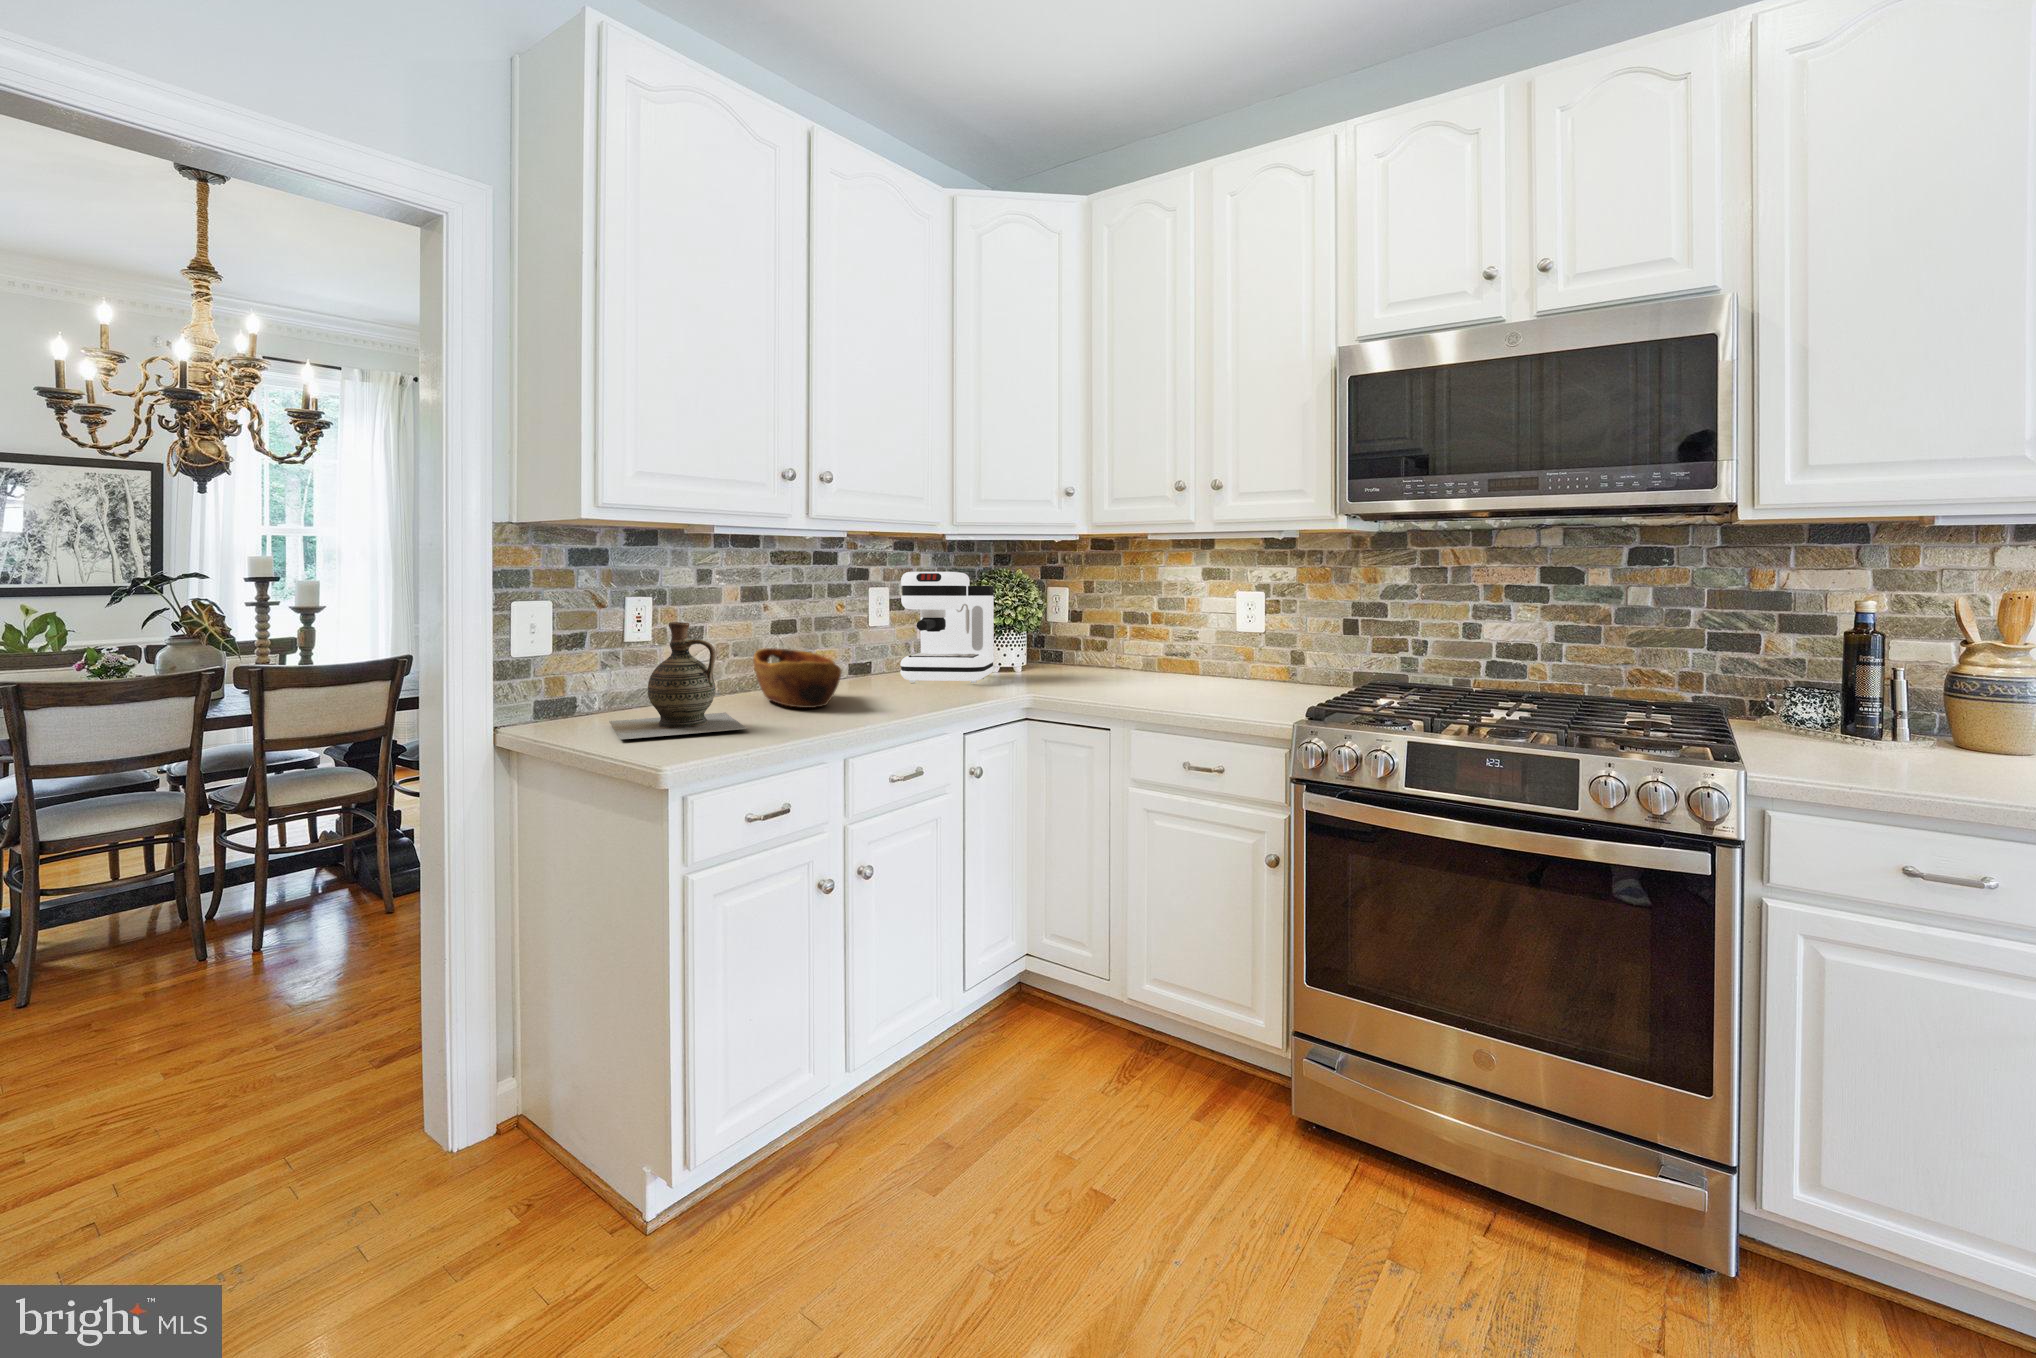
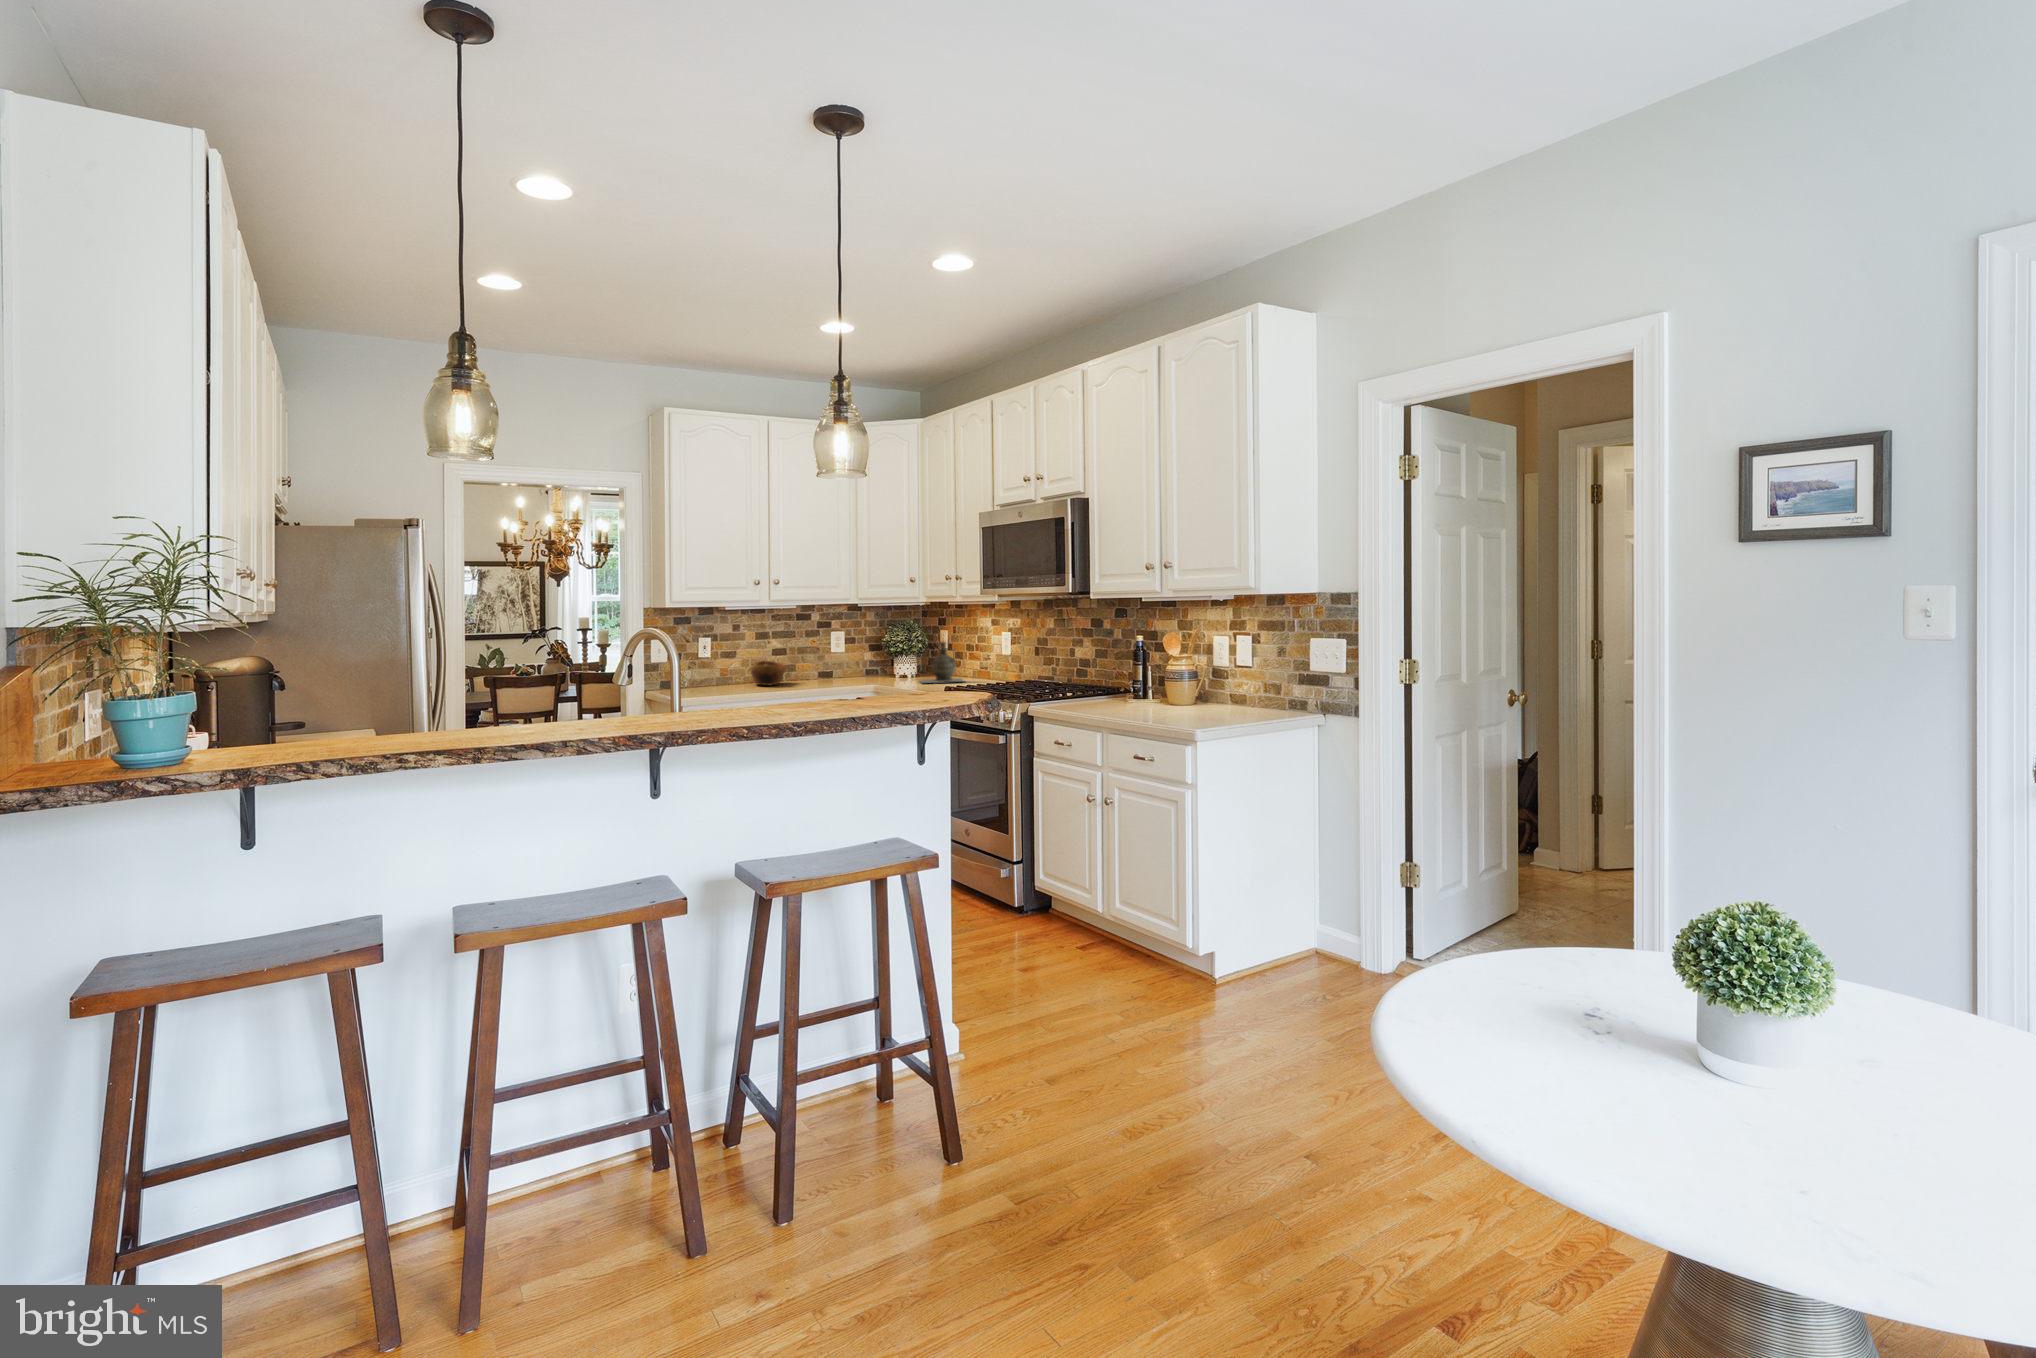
coffee maker: present [900,572,994,683] -> none [834,624,888,679]
ceramic jug: present [609,622,747,739] -> present [920,642,963,683]

